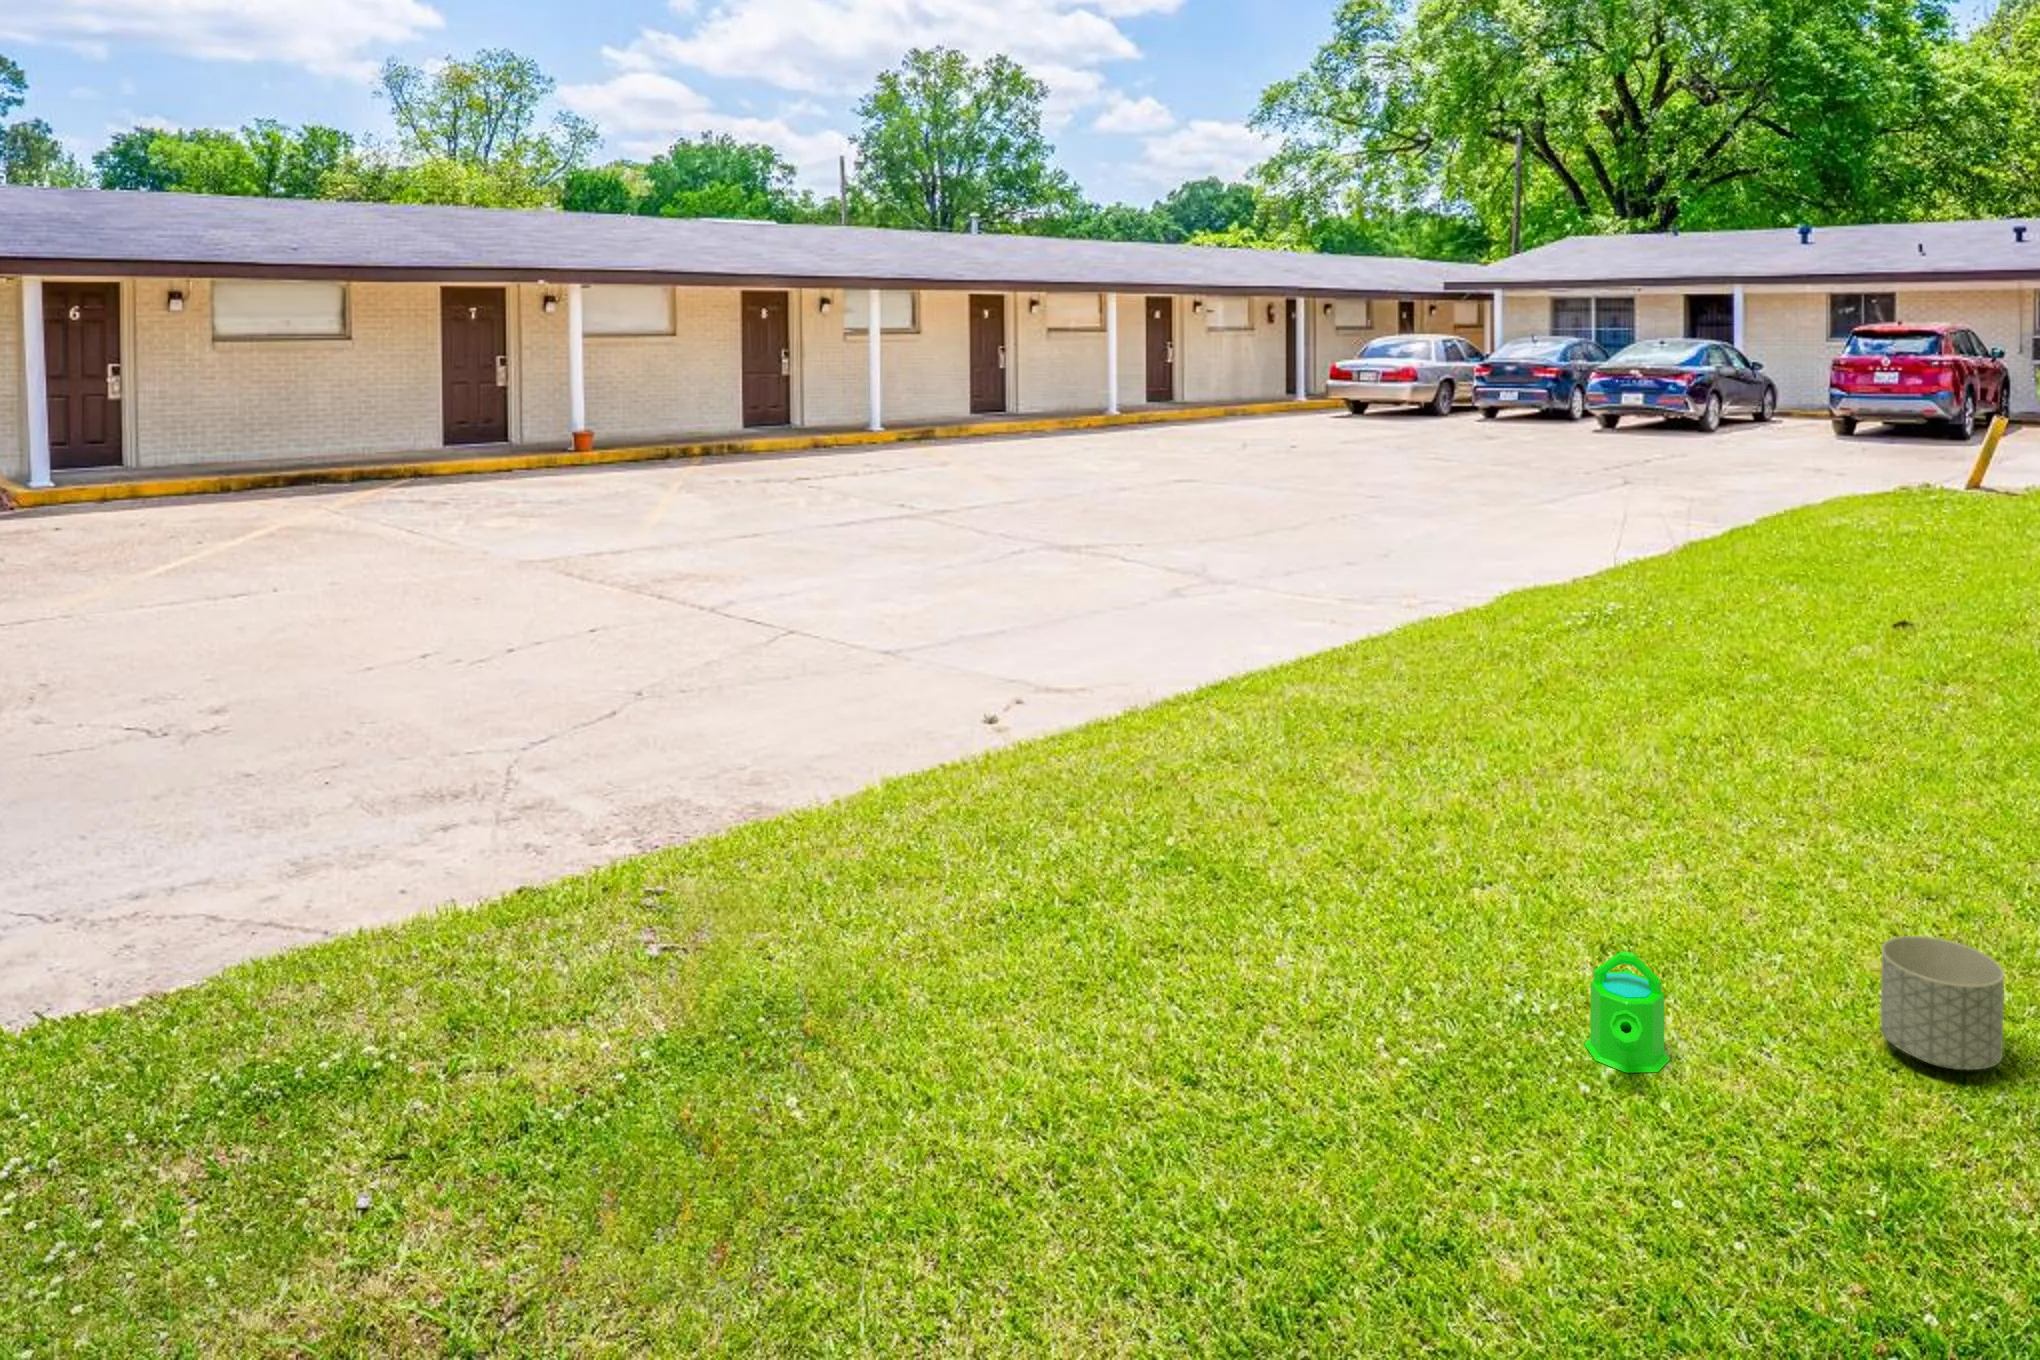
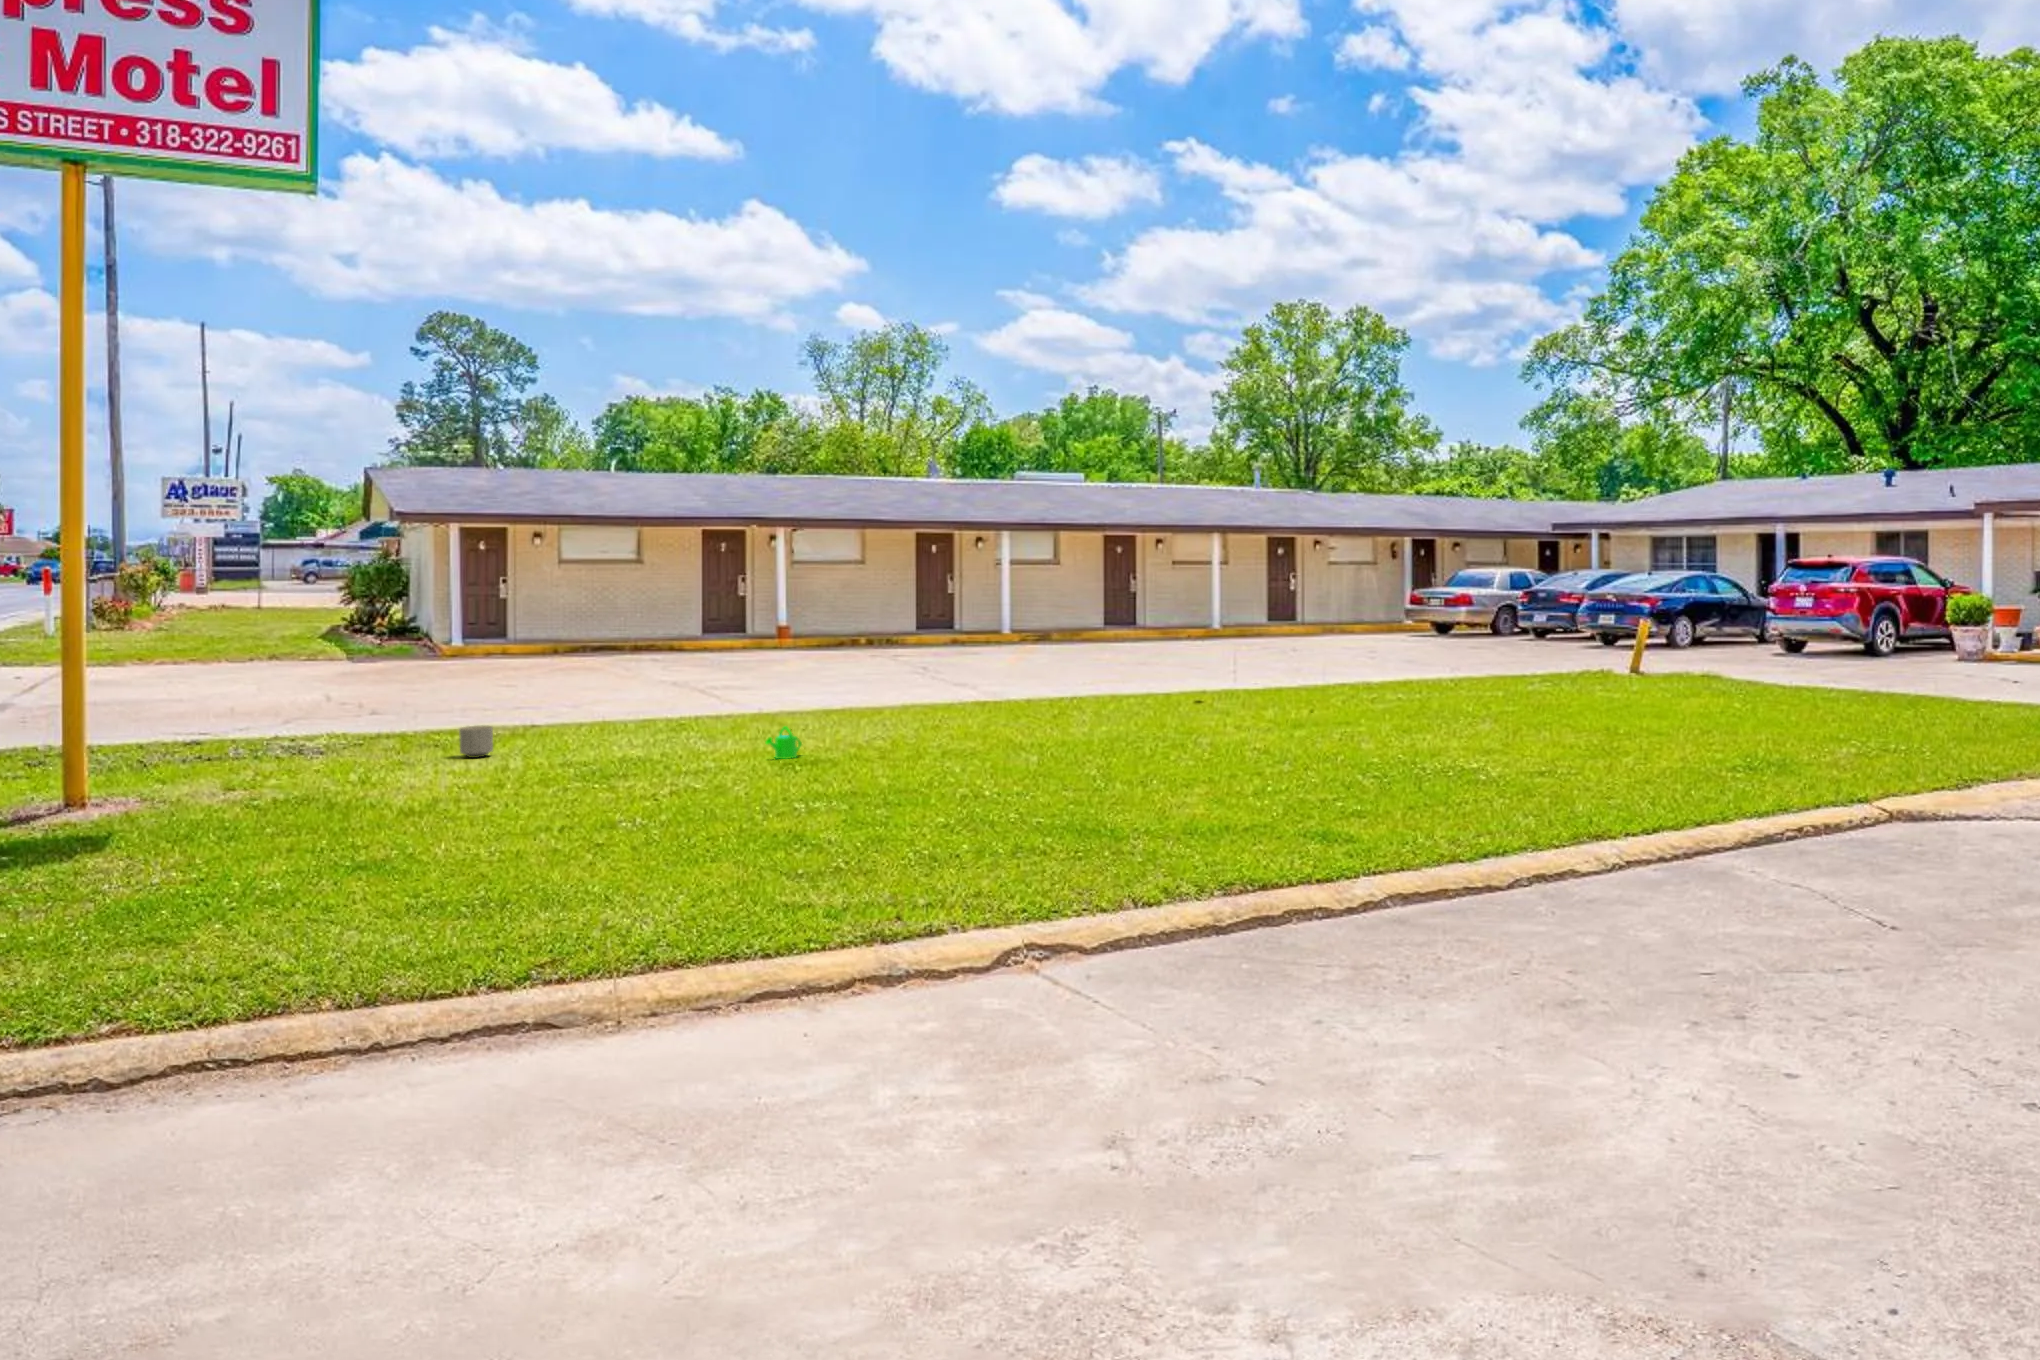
planter: present [1881,936,2004,1070] -> present [459,725,493,758]

